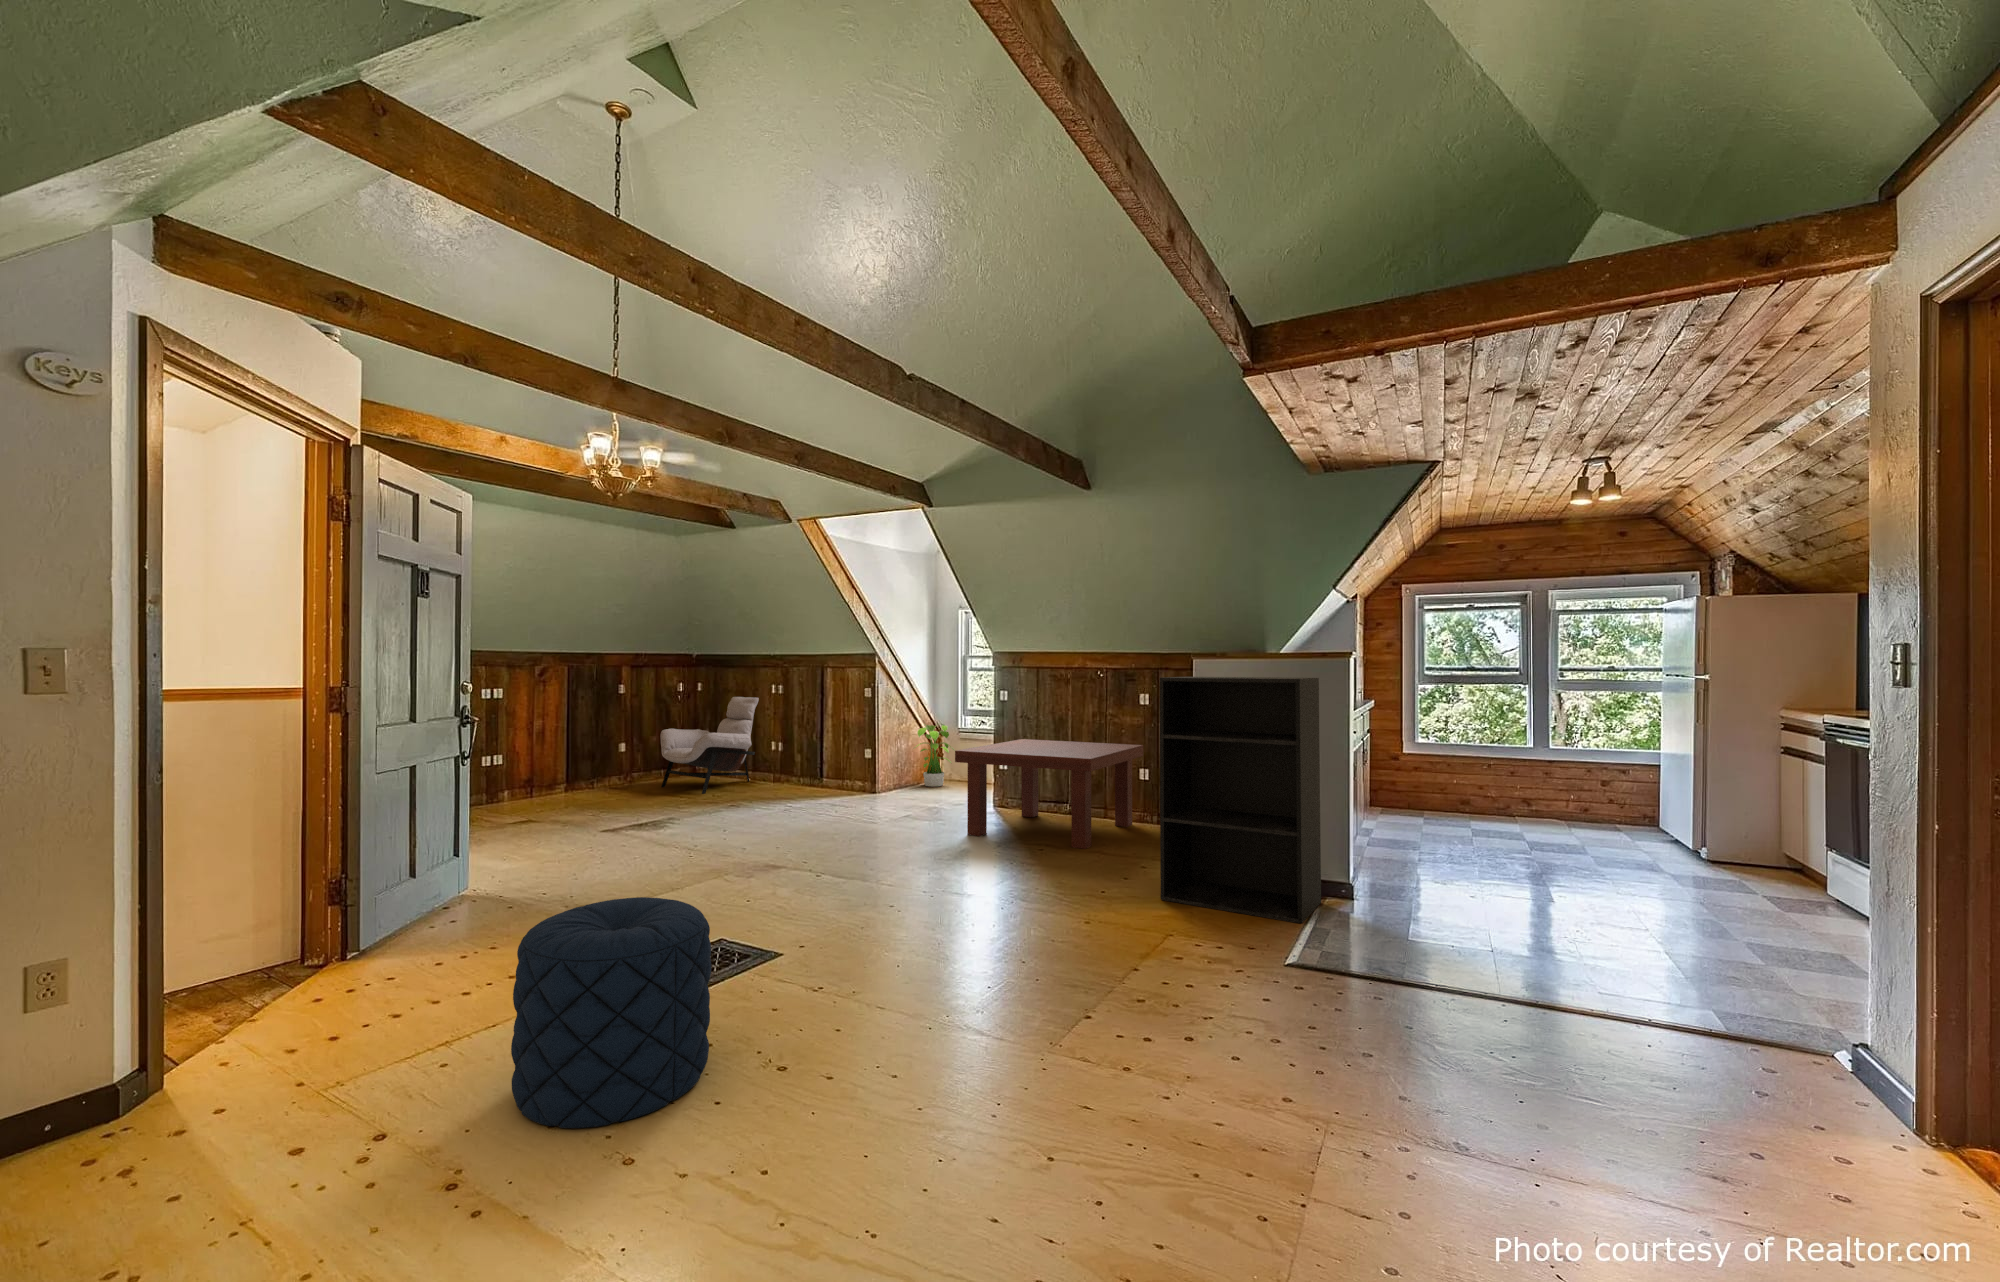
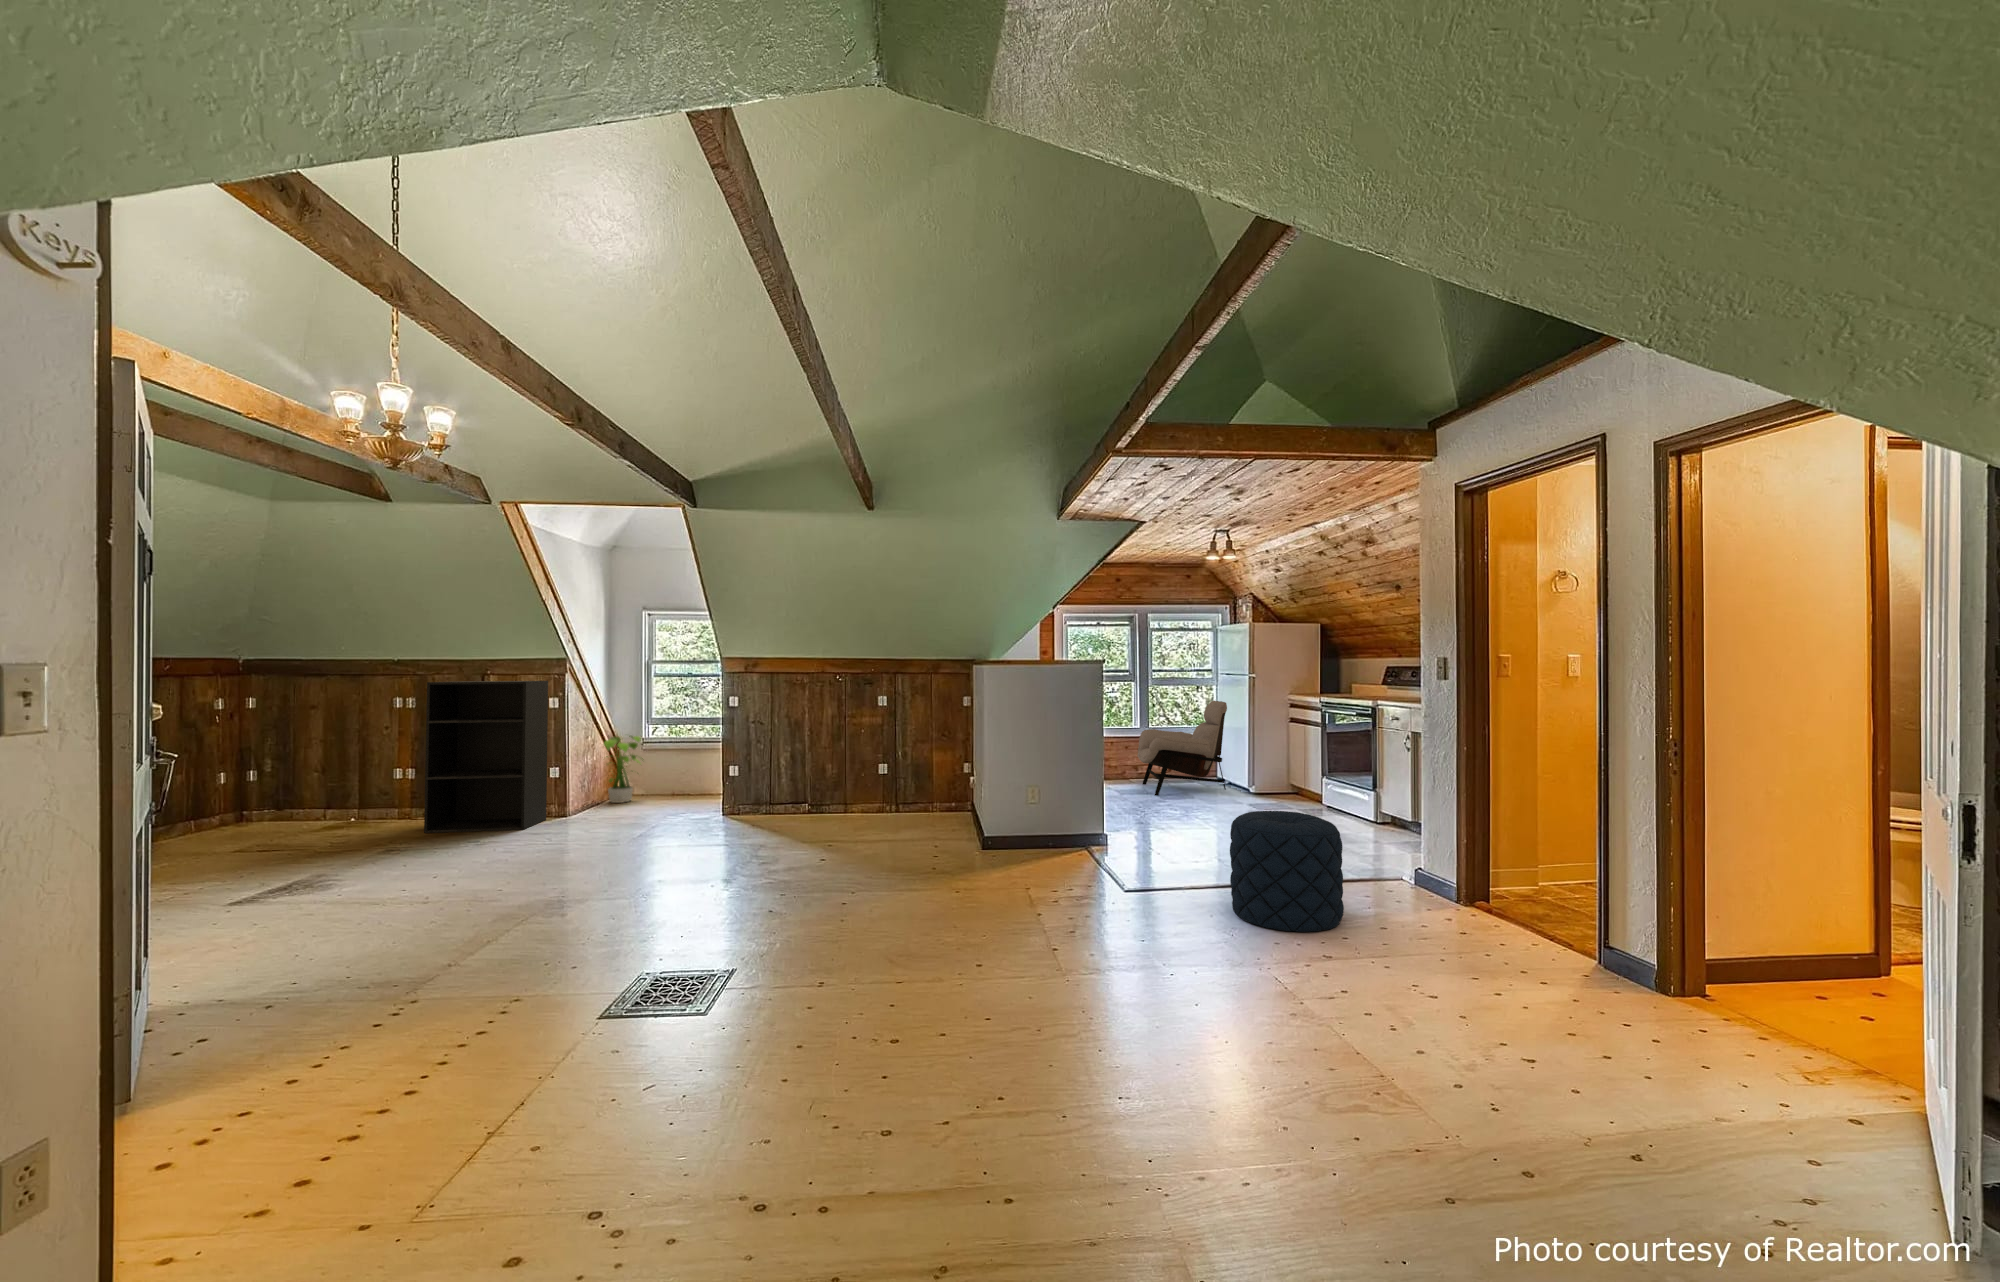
bookshelf: present [1160,677,1321,923] -> present [424,681,548,833]
lounge chair: present [660,697,759,794] -> present [1137,701,1227,795]
coffee table: present [955,739,1143,849] -> none [726,742,885,842]
pouf: present [511,897,711,1128] -> present [1230,811,1344,932]

